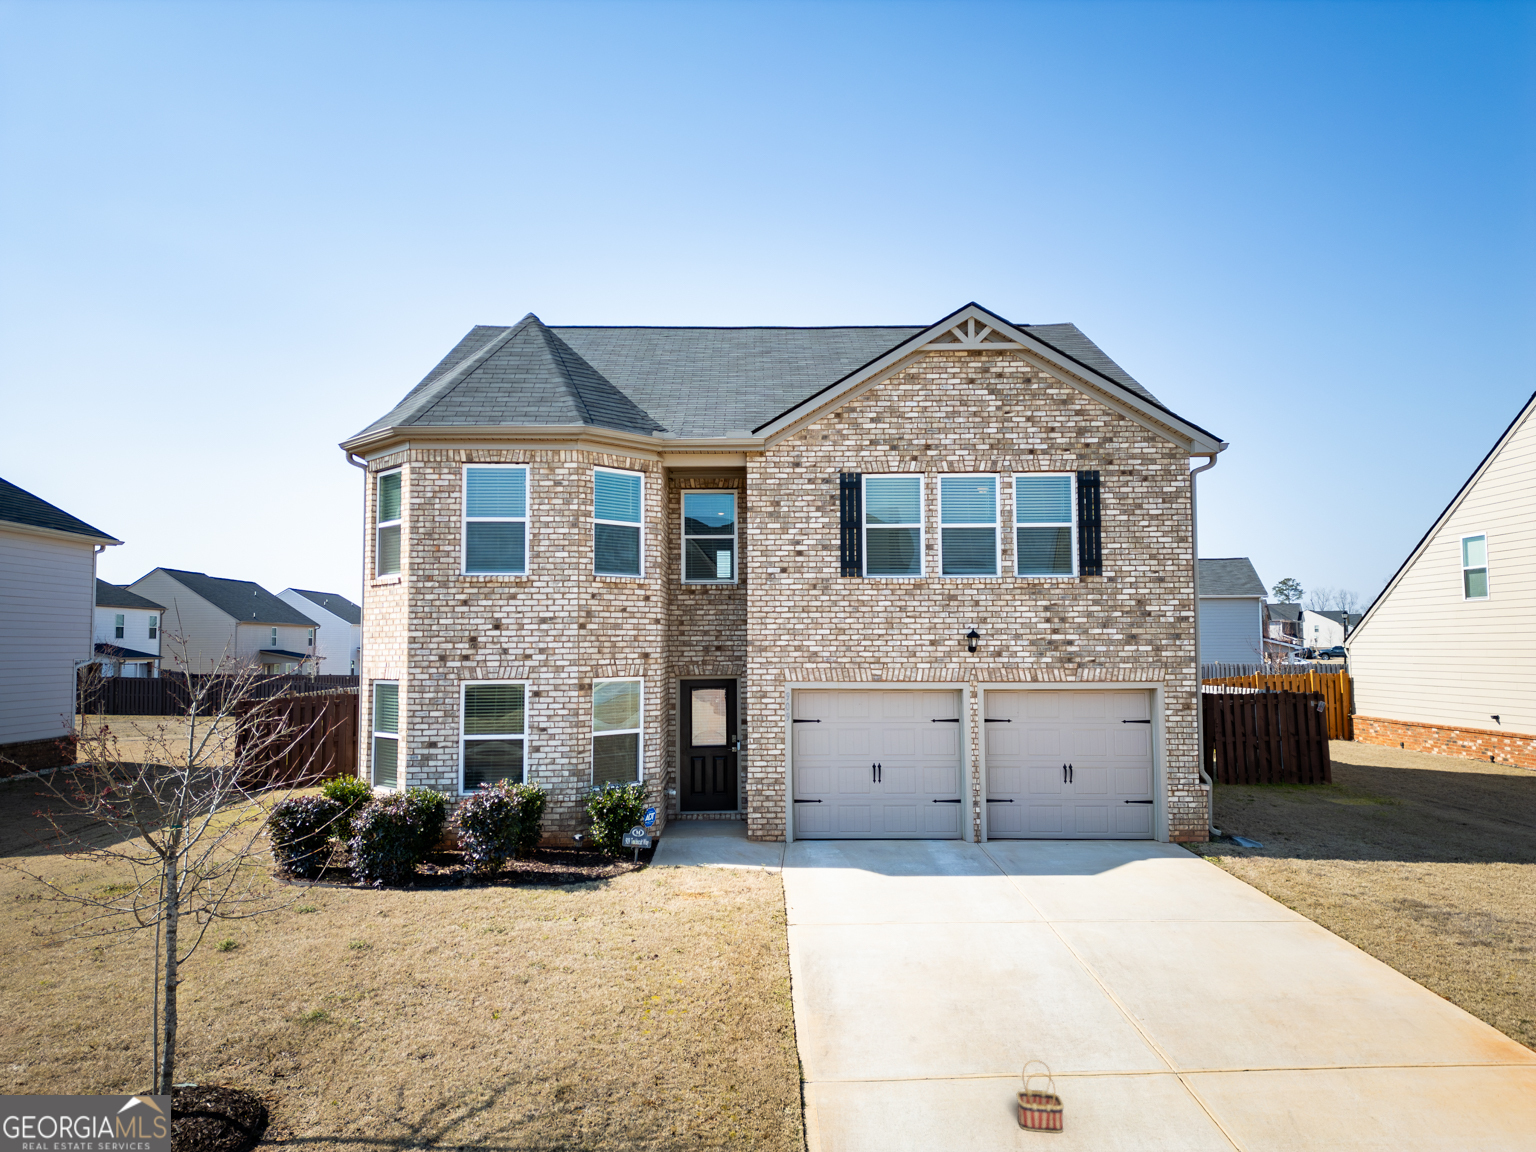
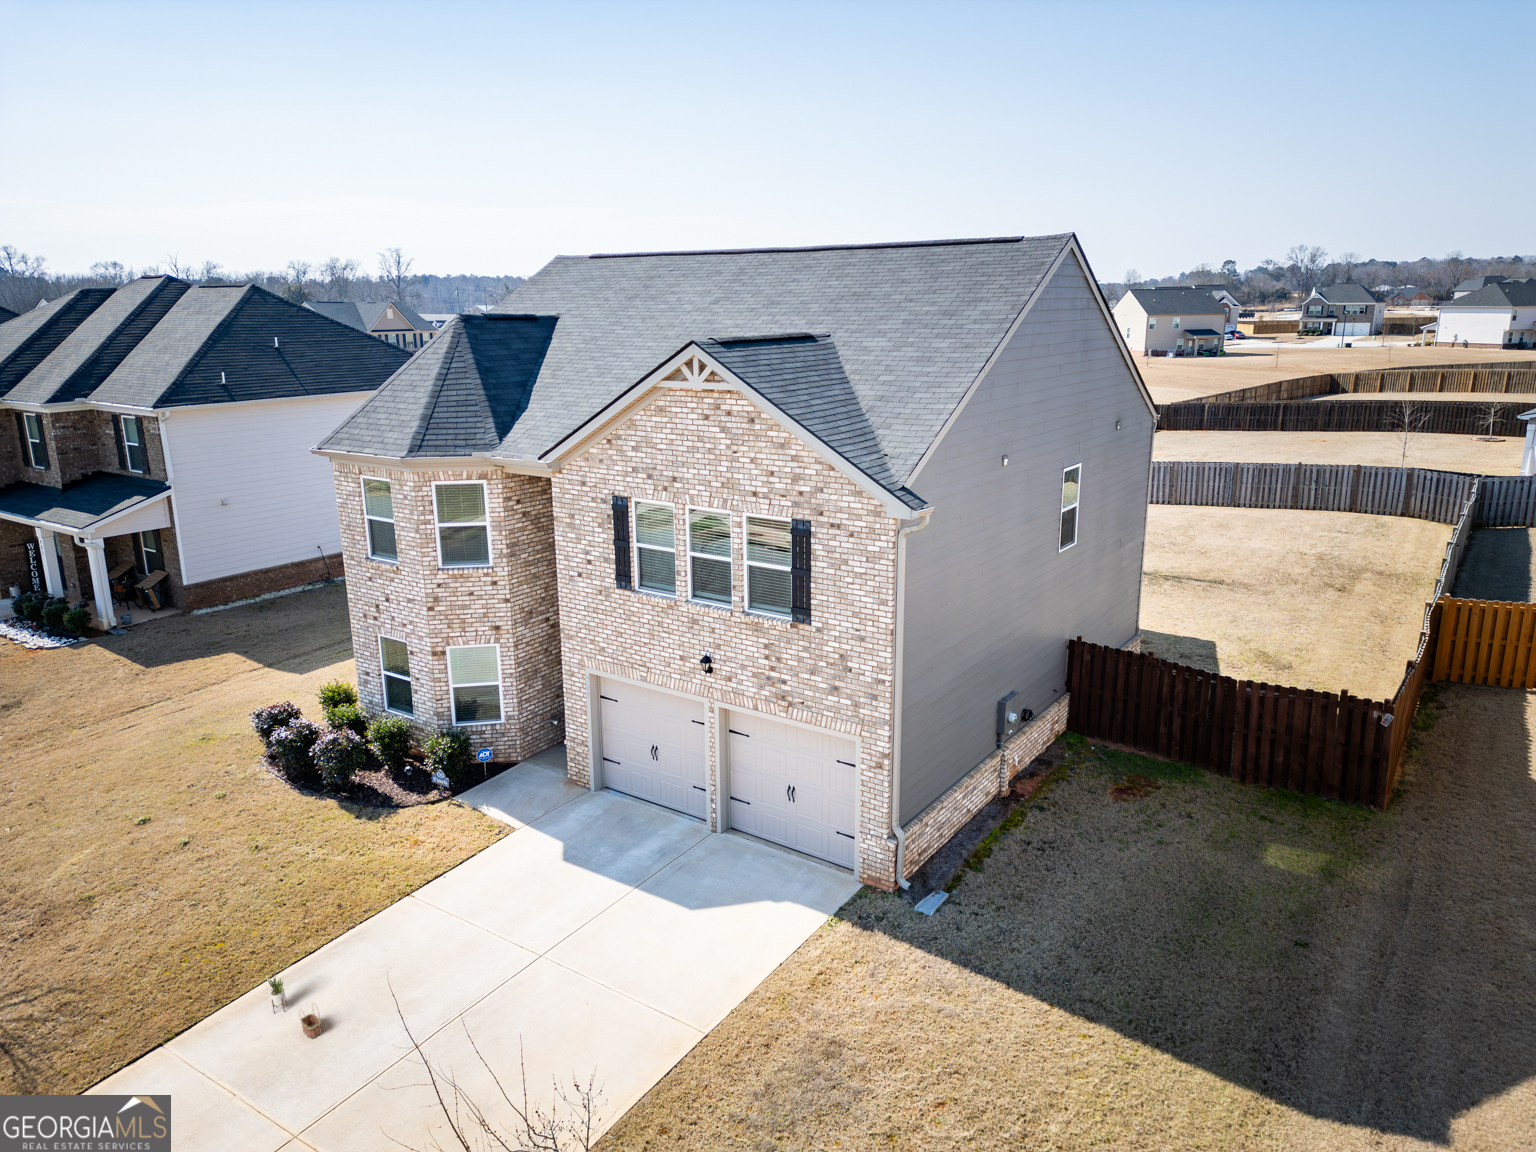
potted plant: none [912,1041,941,1132] -> present [266,976,287,1014]

